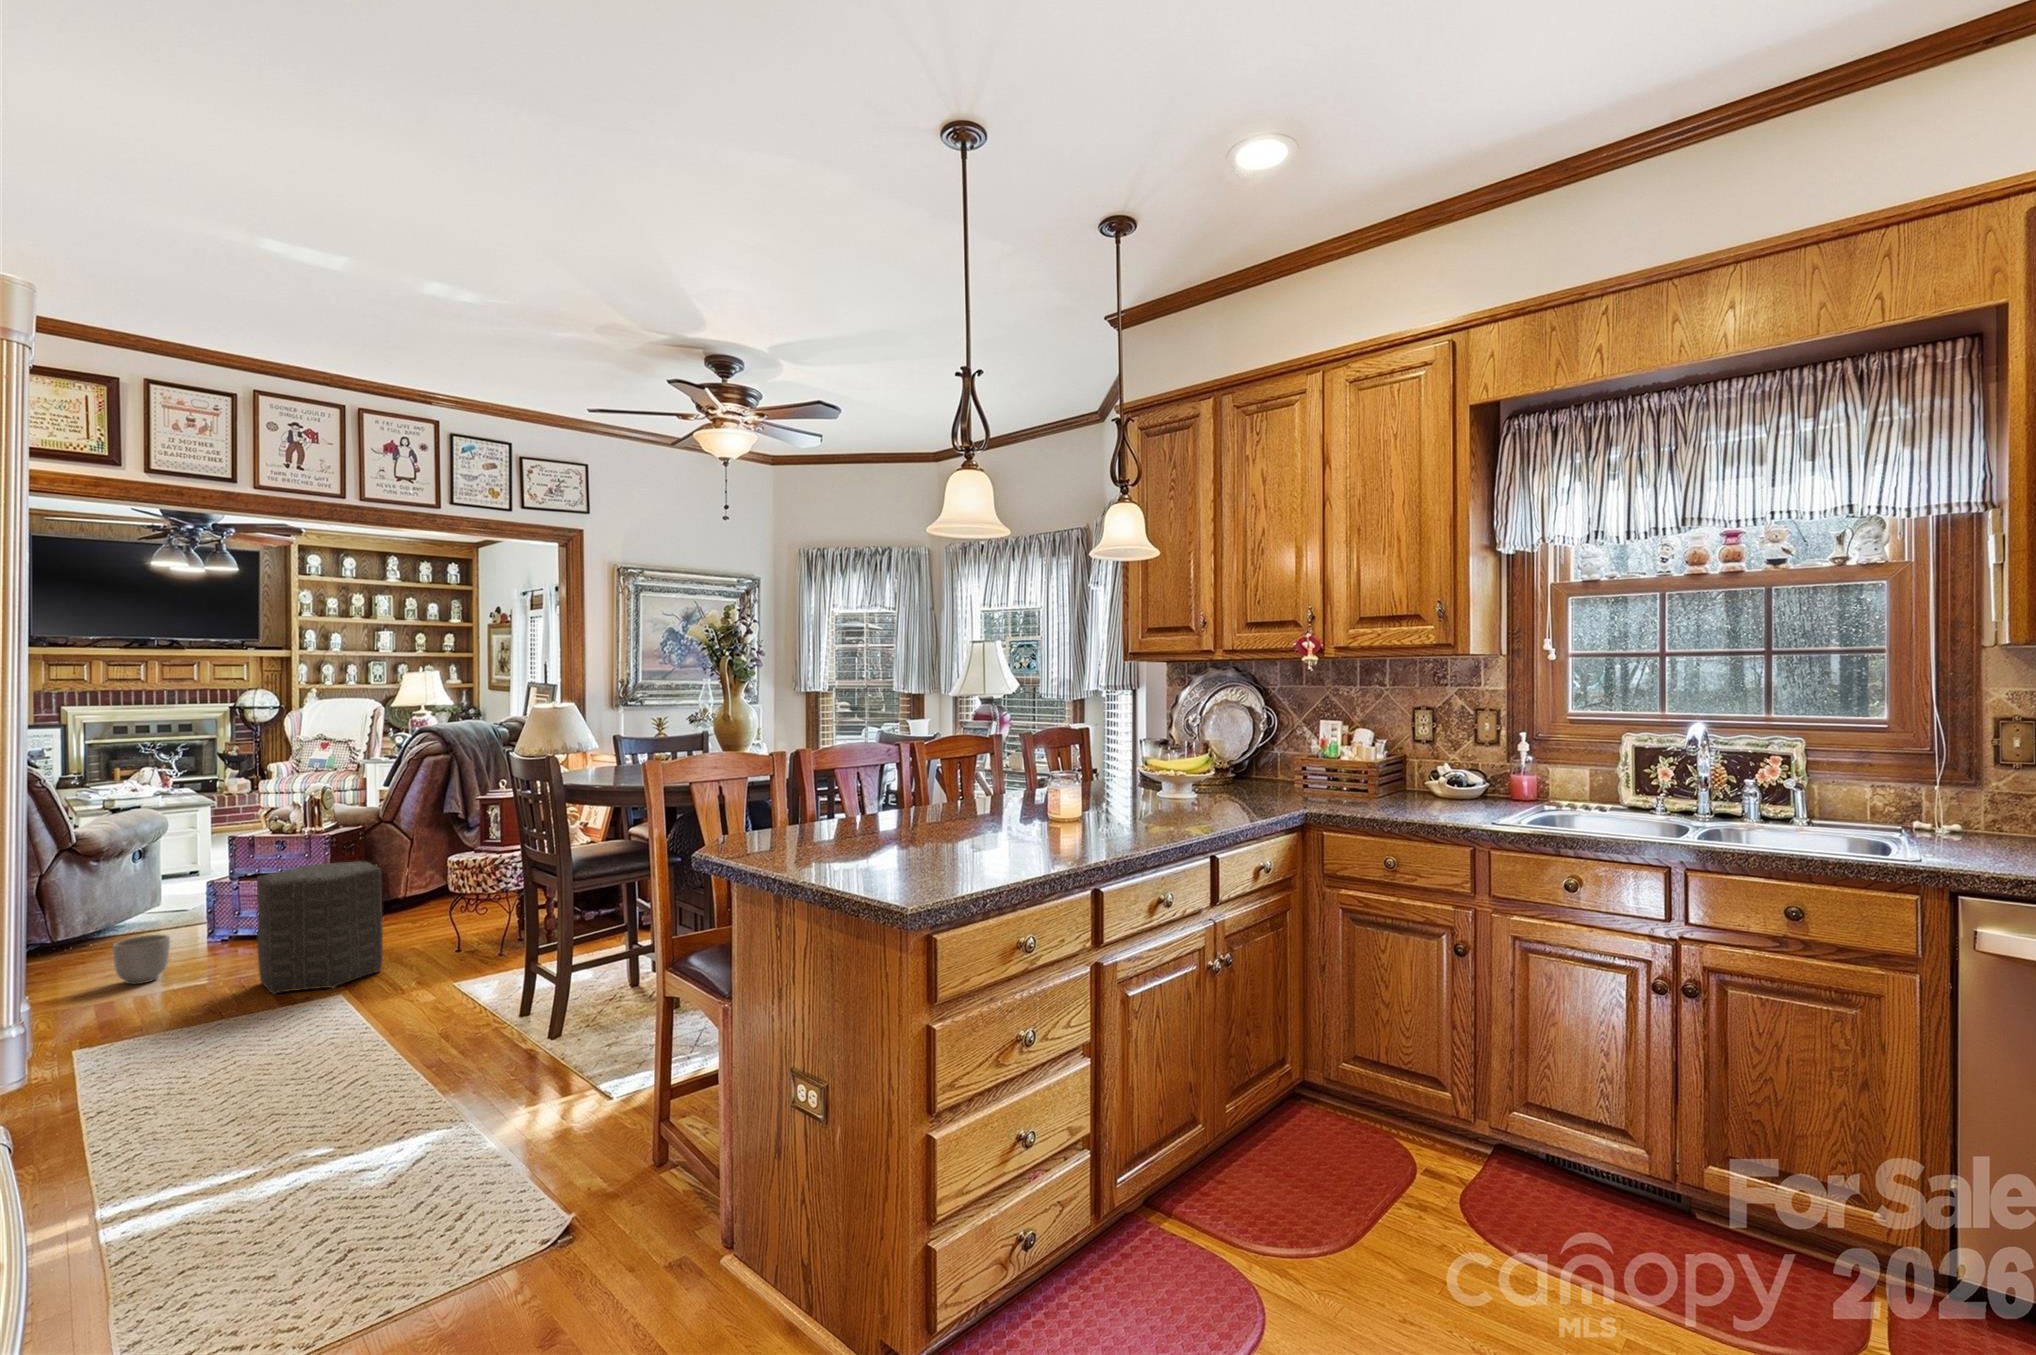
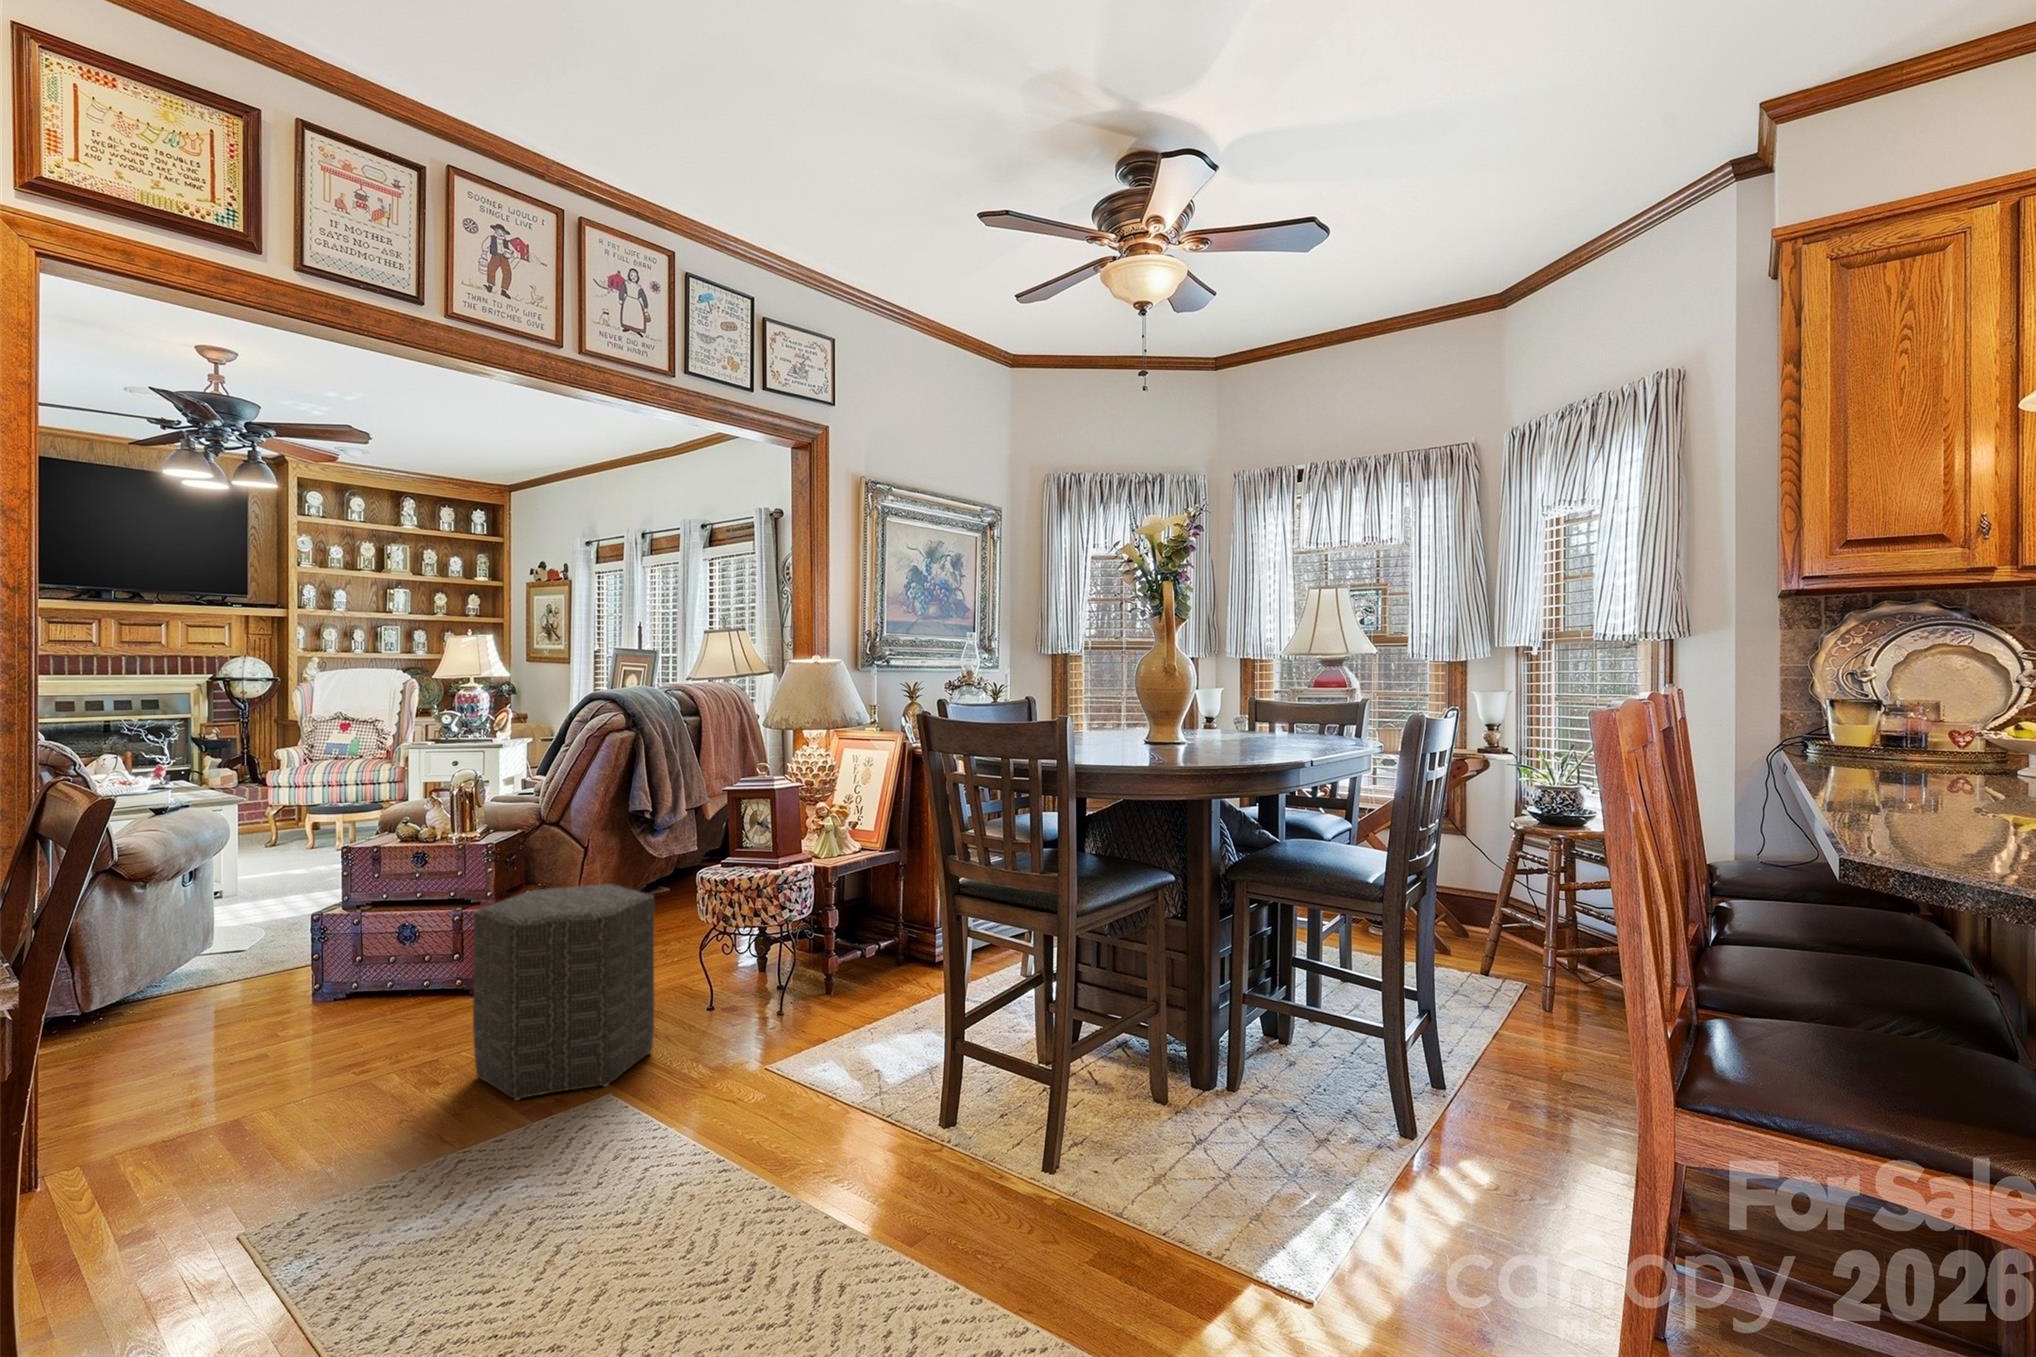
planter: present [112,935,170,984] -> none [225,1002,311,1085]

